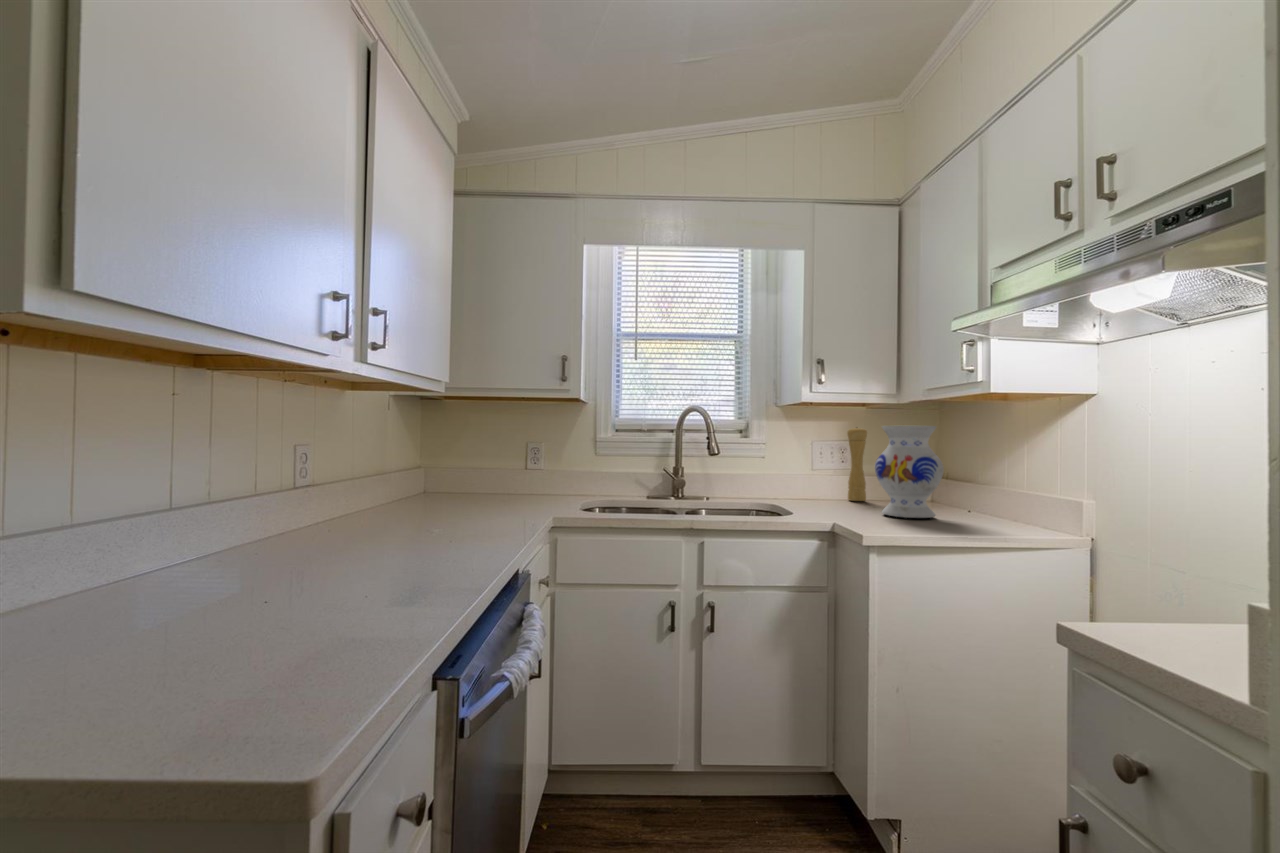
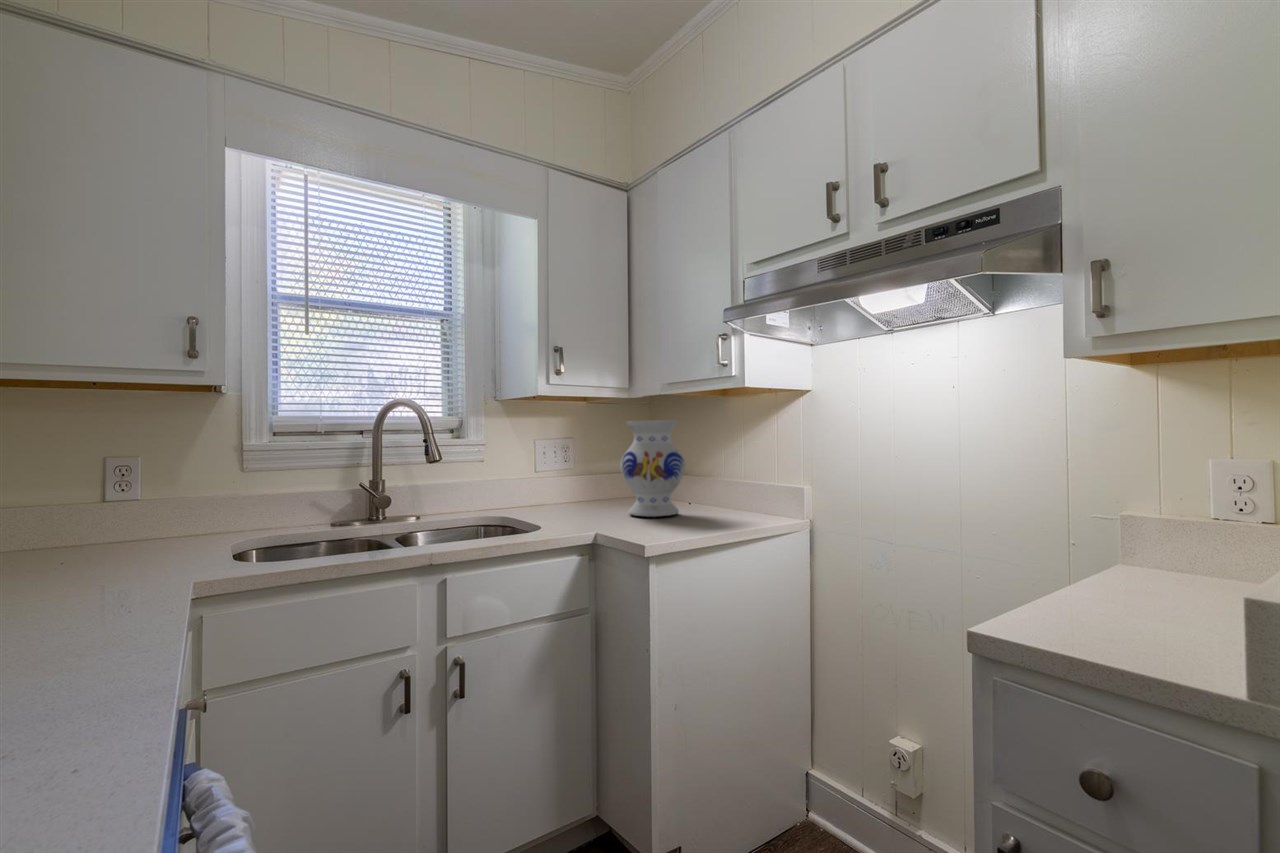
pepper mill: present [847,427,867,501] -> none [571,423,592,502]

